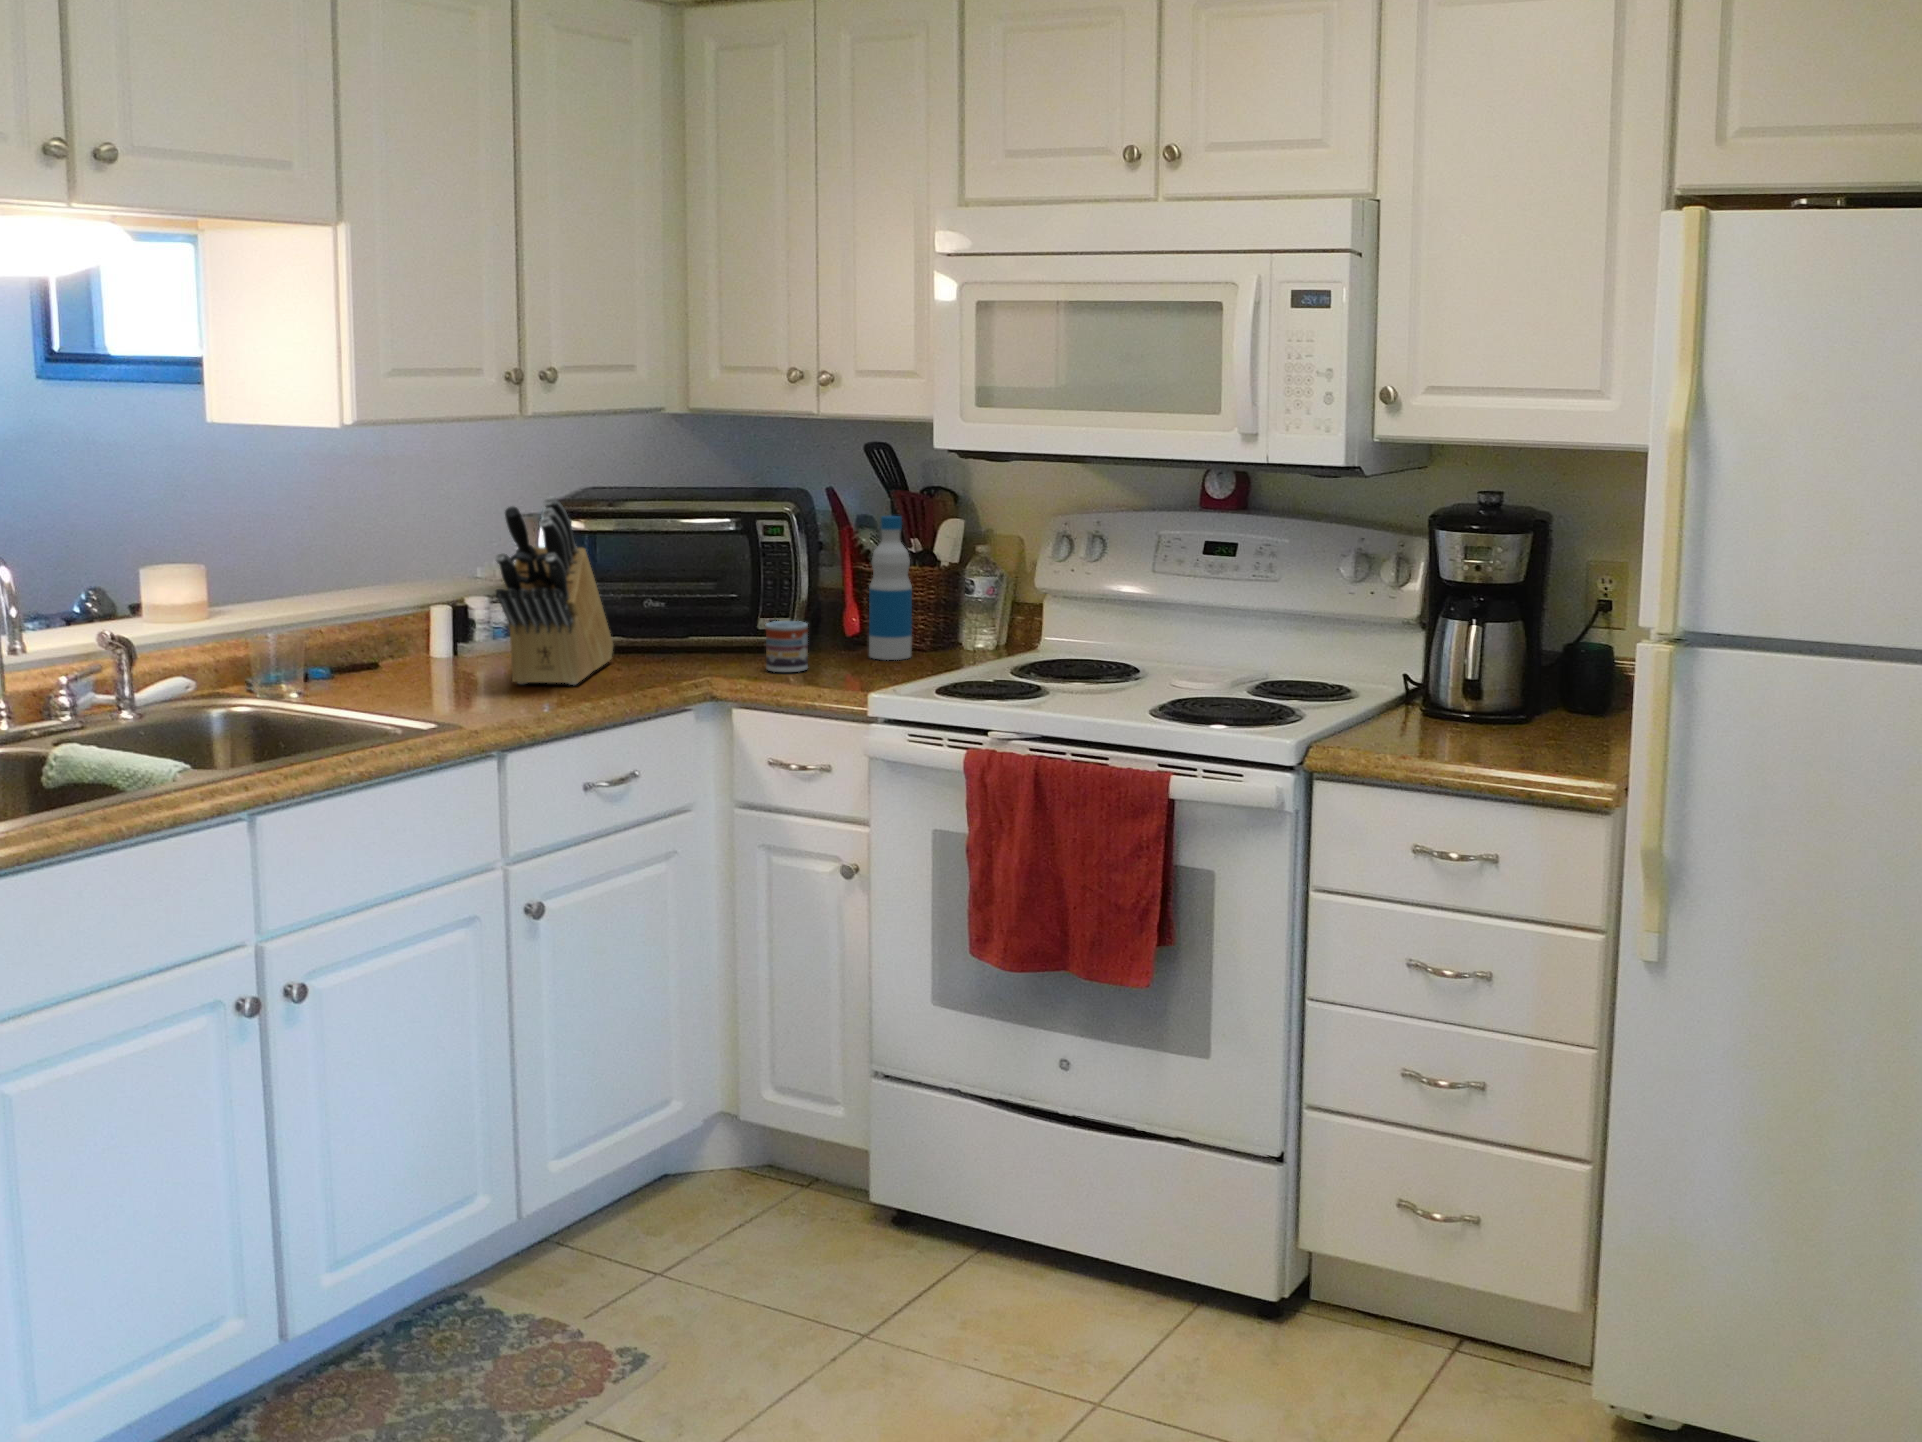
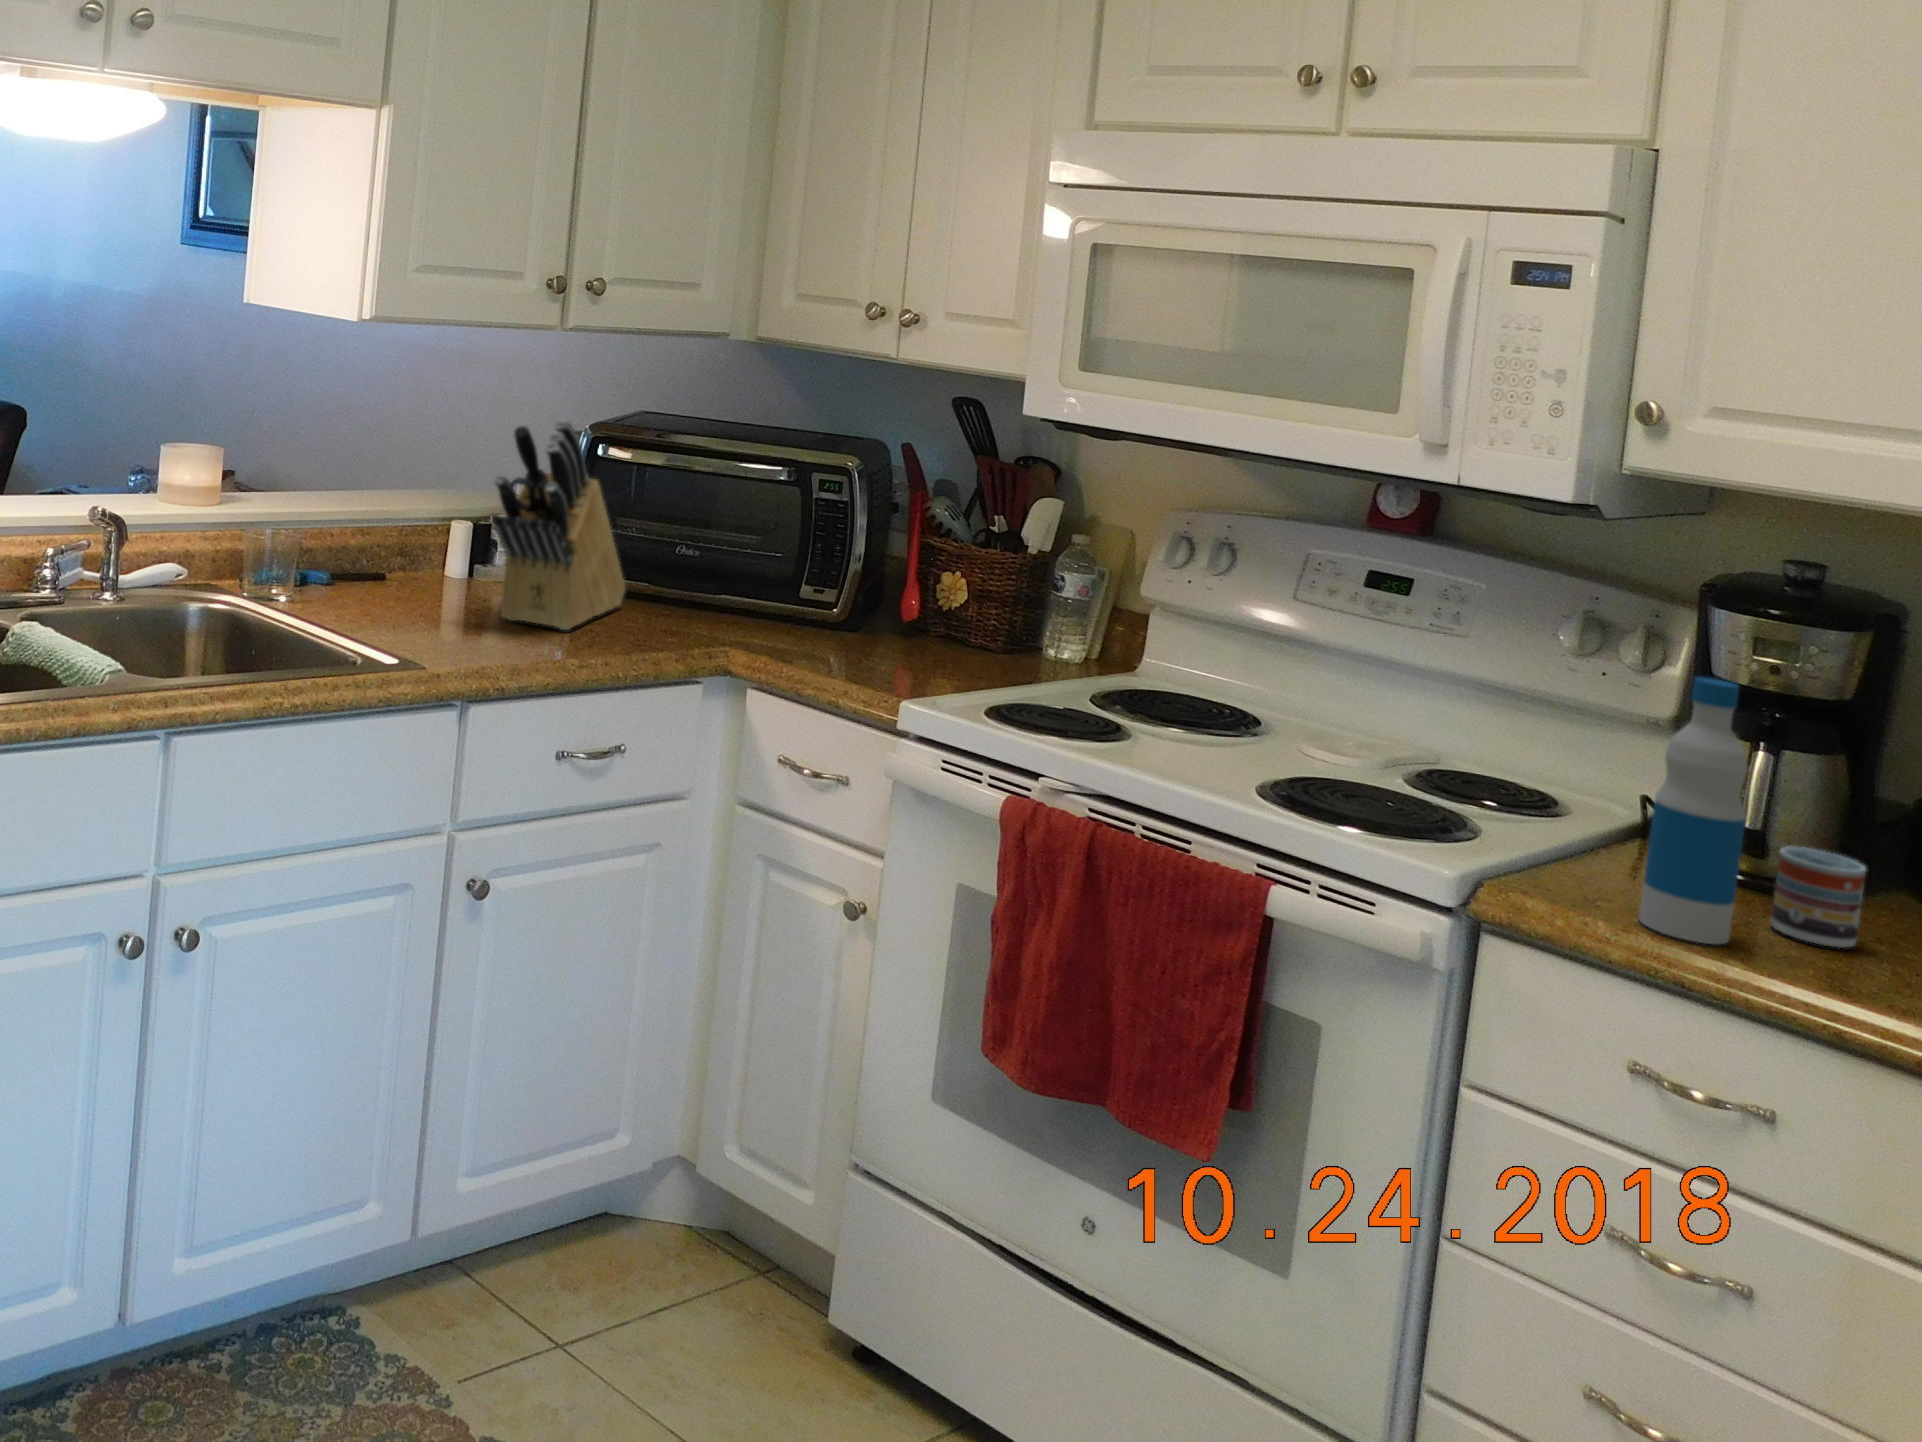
bottle: present [869,516,912,660] -> present [1639,677,1747,944]
cup: present [766,621,808,672] -> present [1771,846,1866,948]

